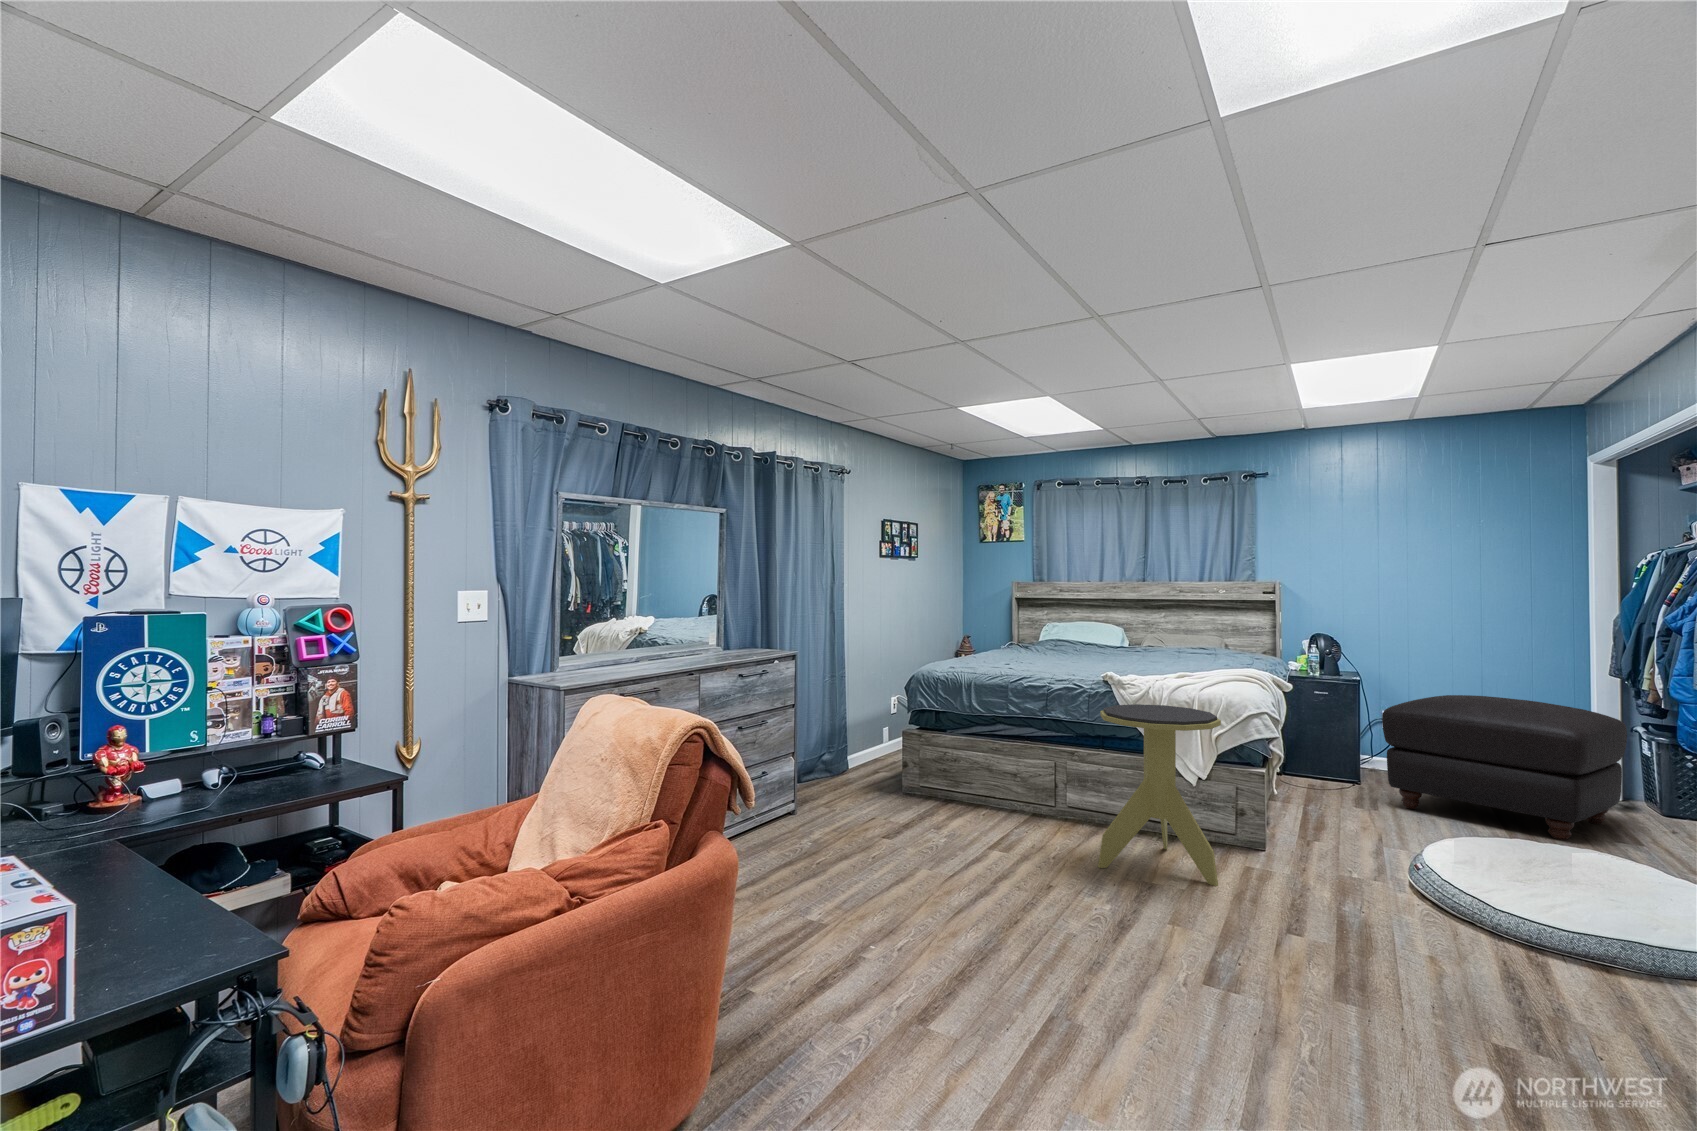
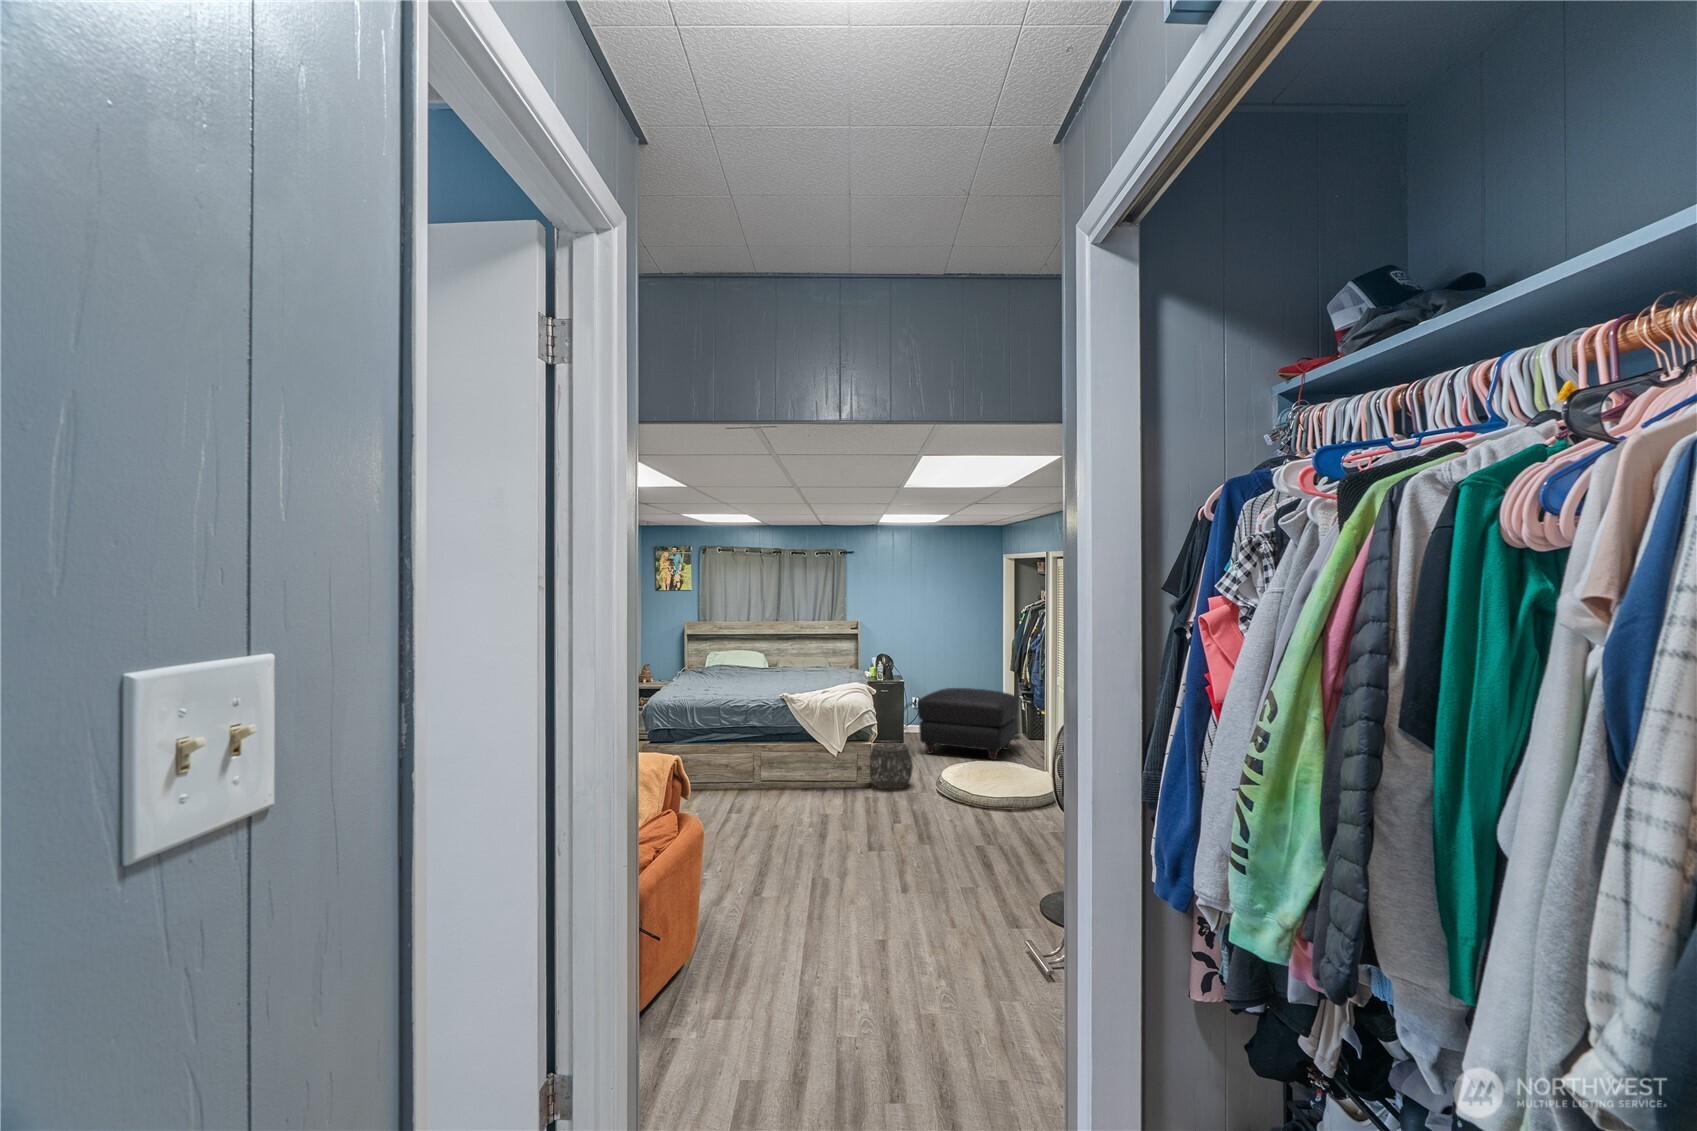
side table: present [1098,704,1221,886] -> none [792,714,856,812]
woven basket: none [1261,772,1358,863] -> present [869,742,913,789]

